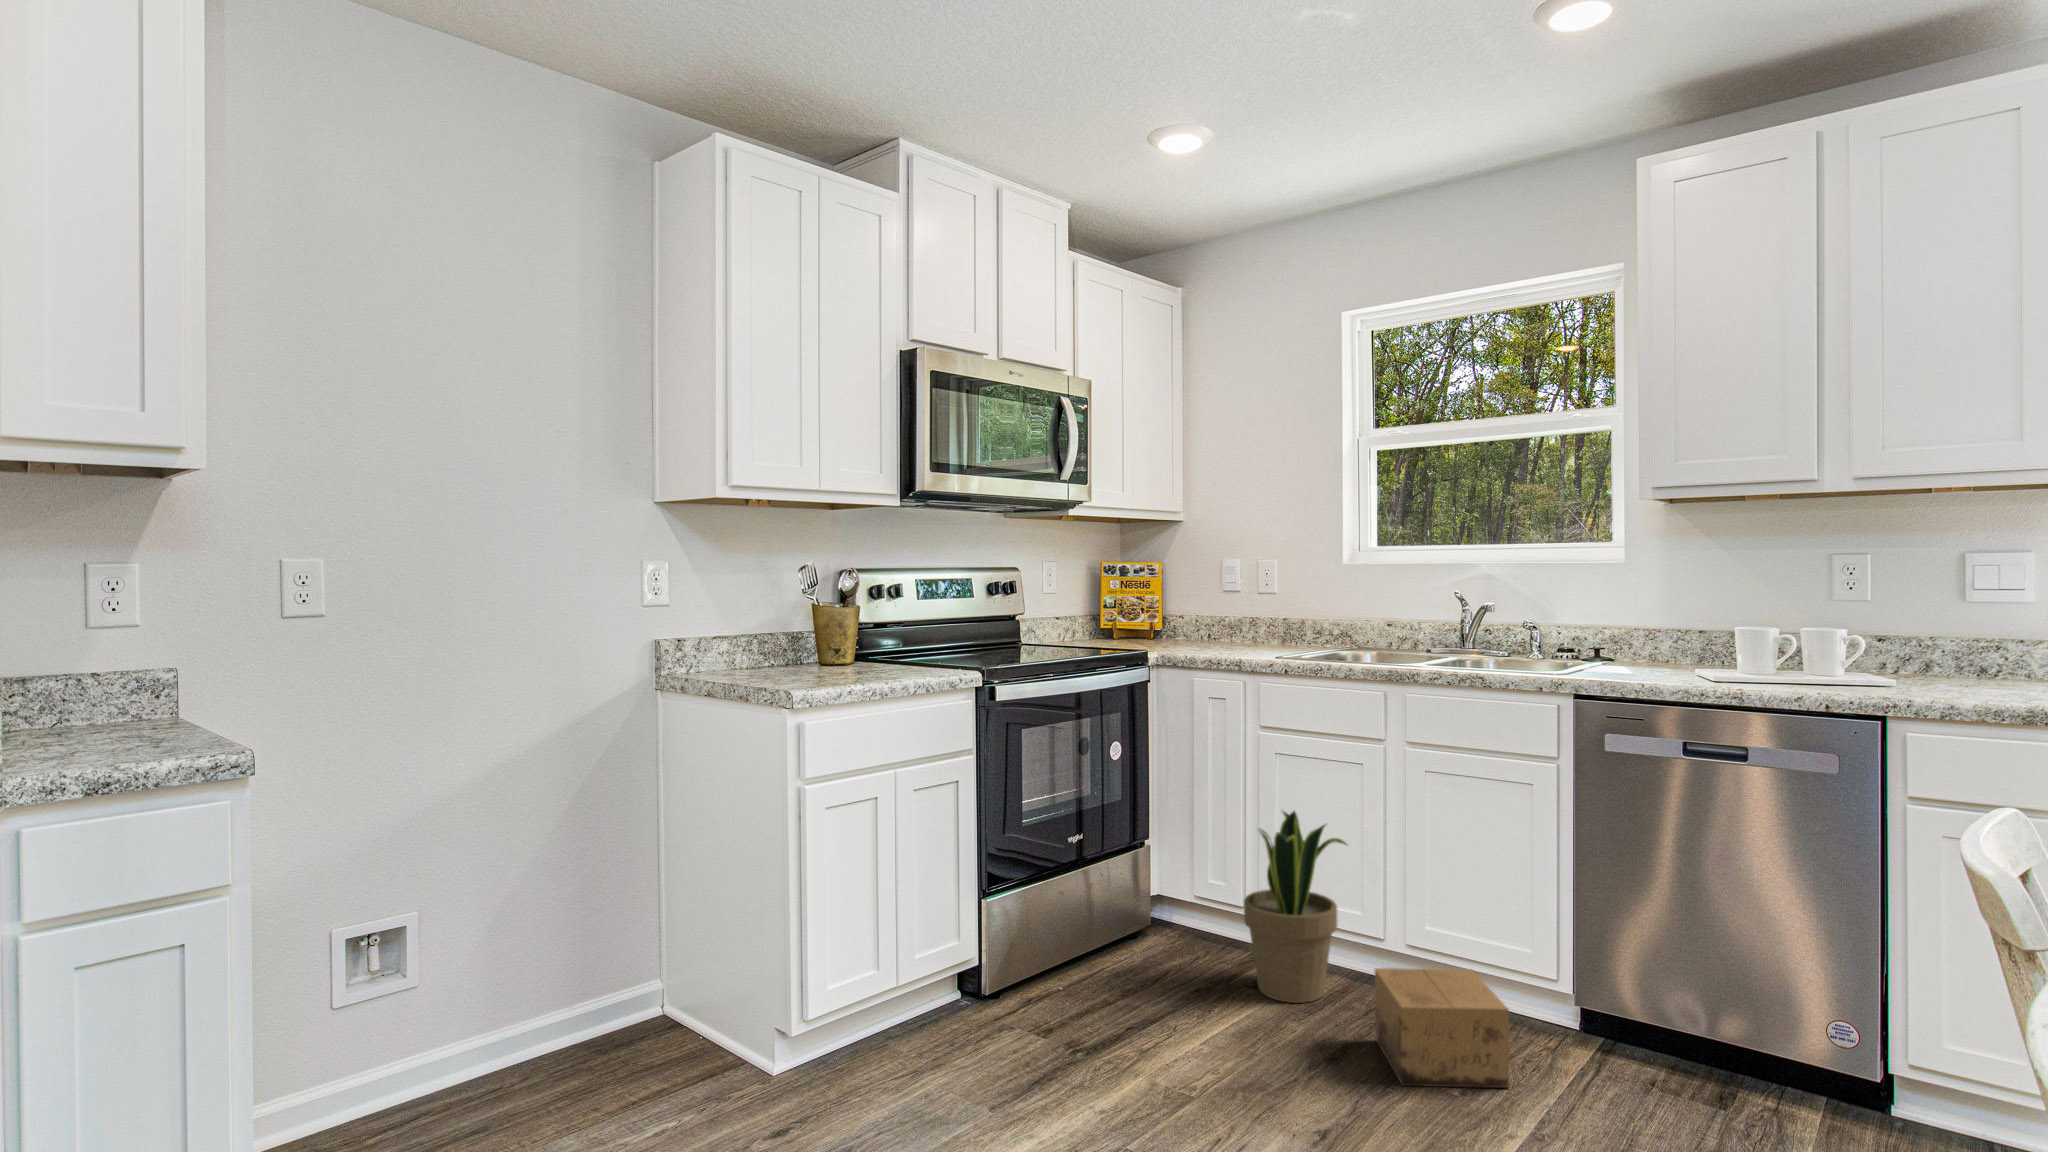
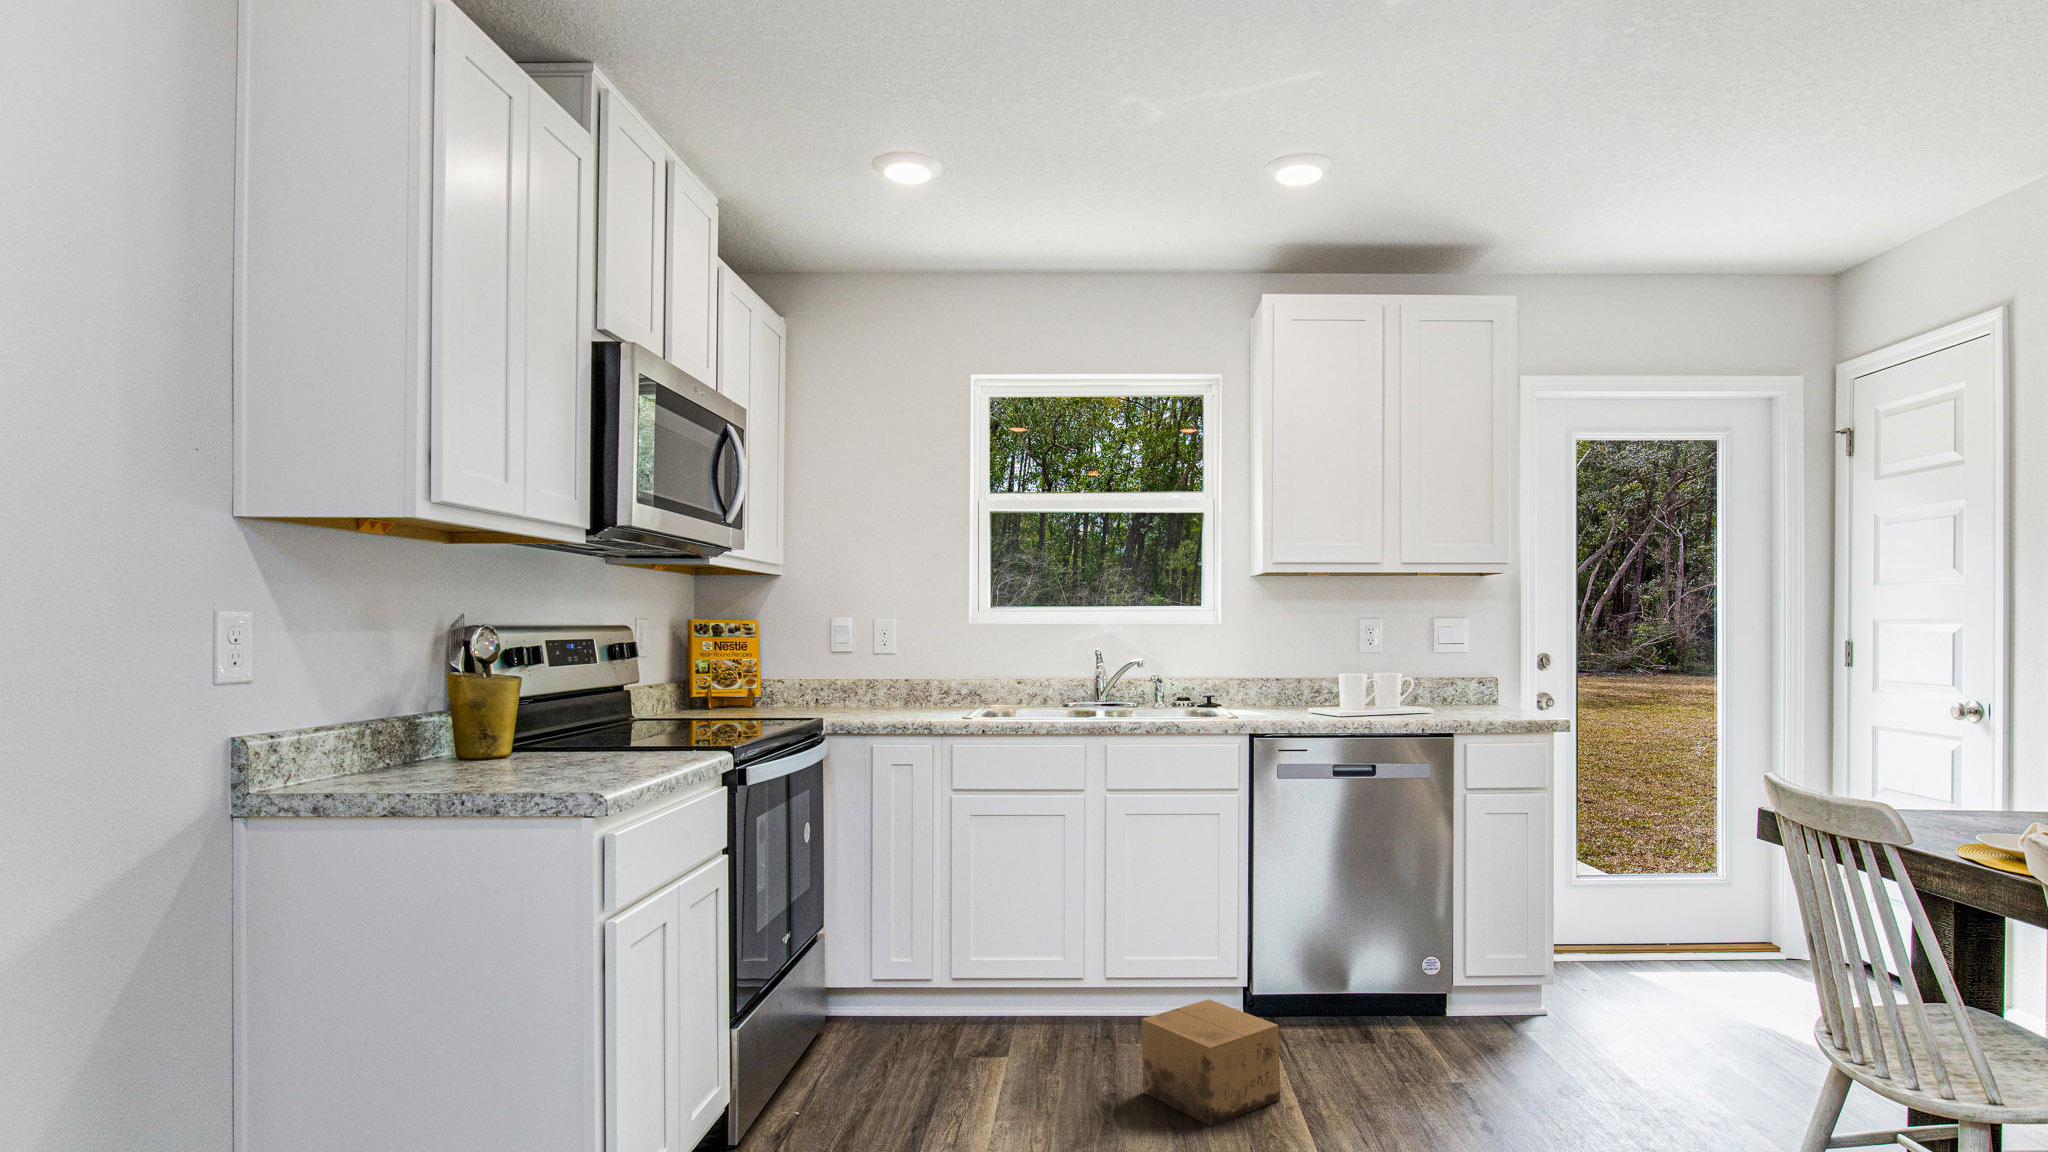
potted plant: present [1244,811,1346,1003] -> none [973,874,1074,1082]

